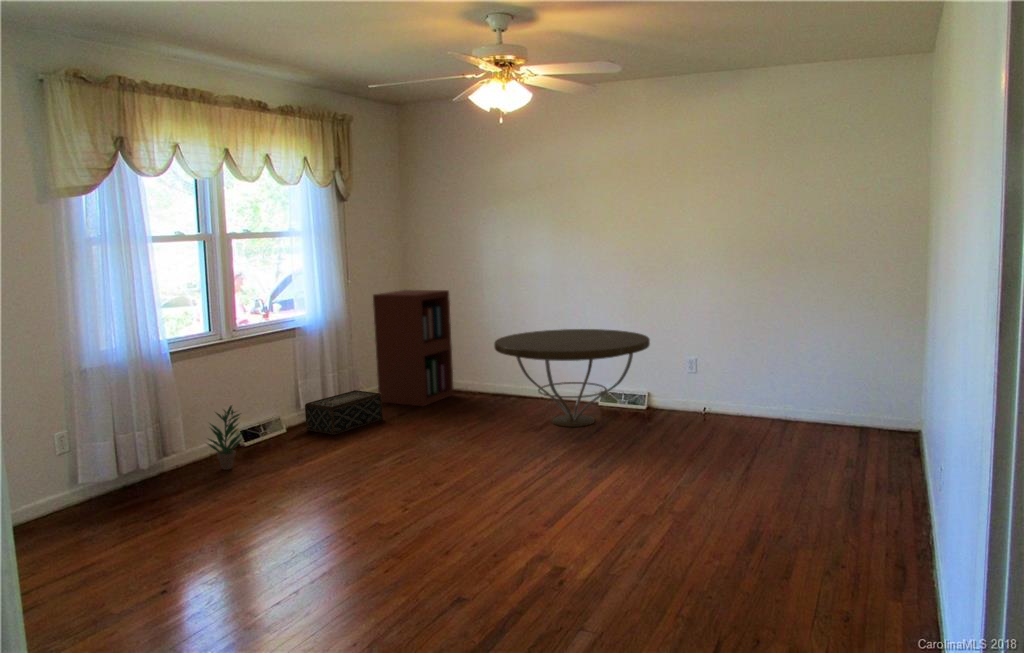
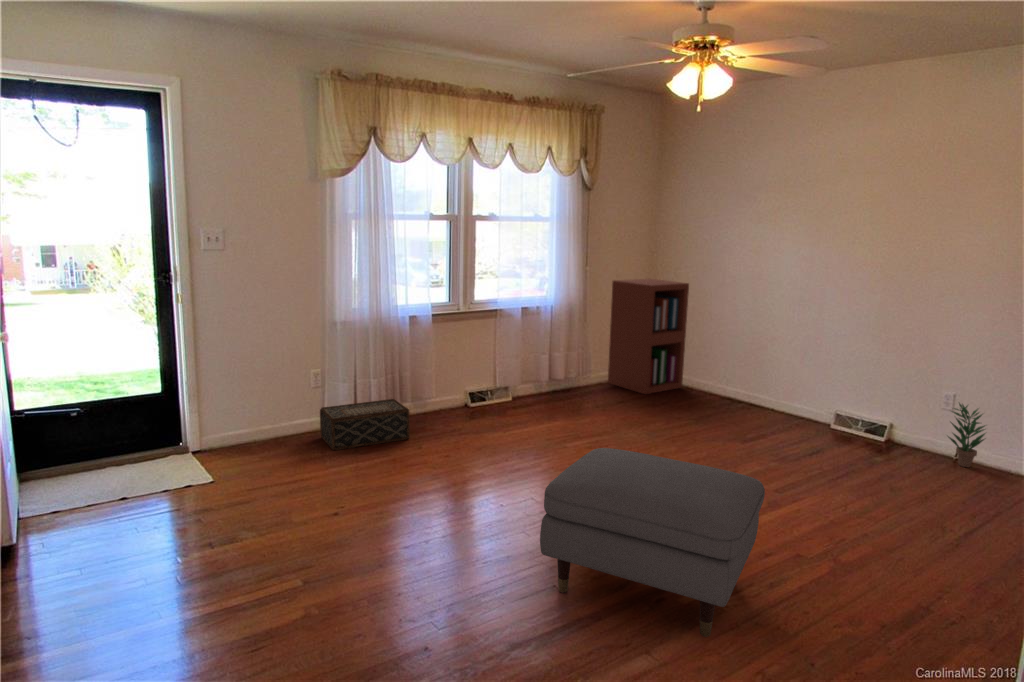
coffee table: present [494,329,650,427] -> none [709,336,893,447]
woven basket: present [305,390,383,435] -> present [320,399,410,450]
potted plant: present [208,405,242,470] -> present [948,403,985,467]
ottoman: none [449,439,635,581] -> present [540,448,765,637]

